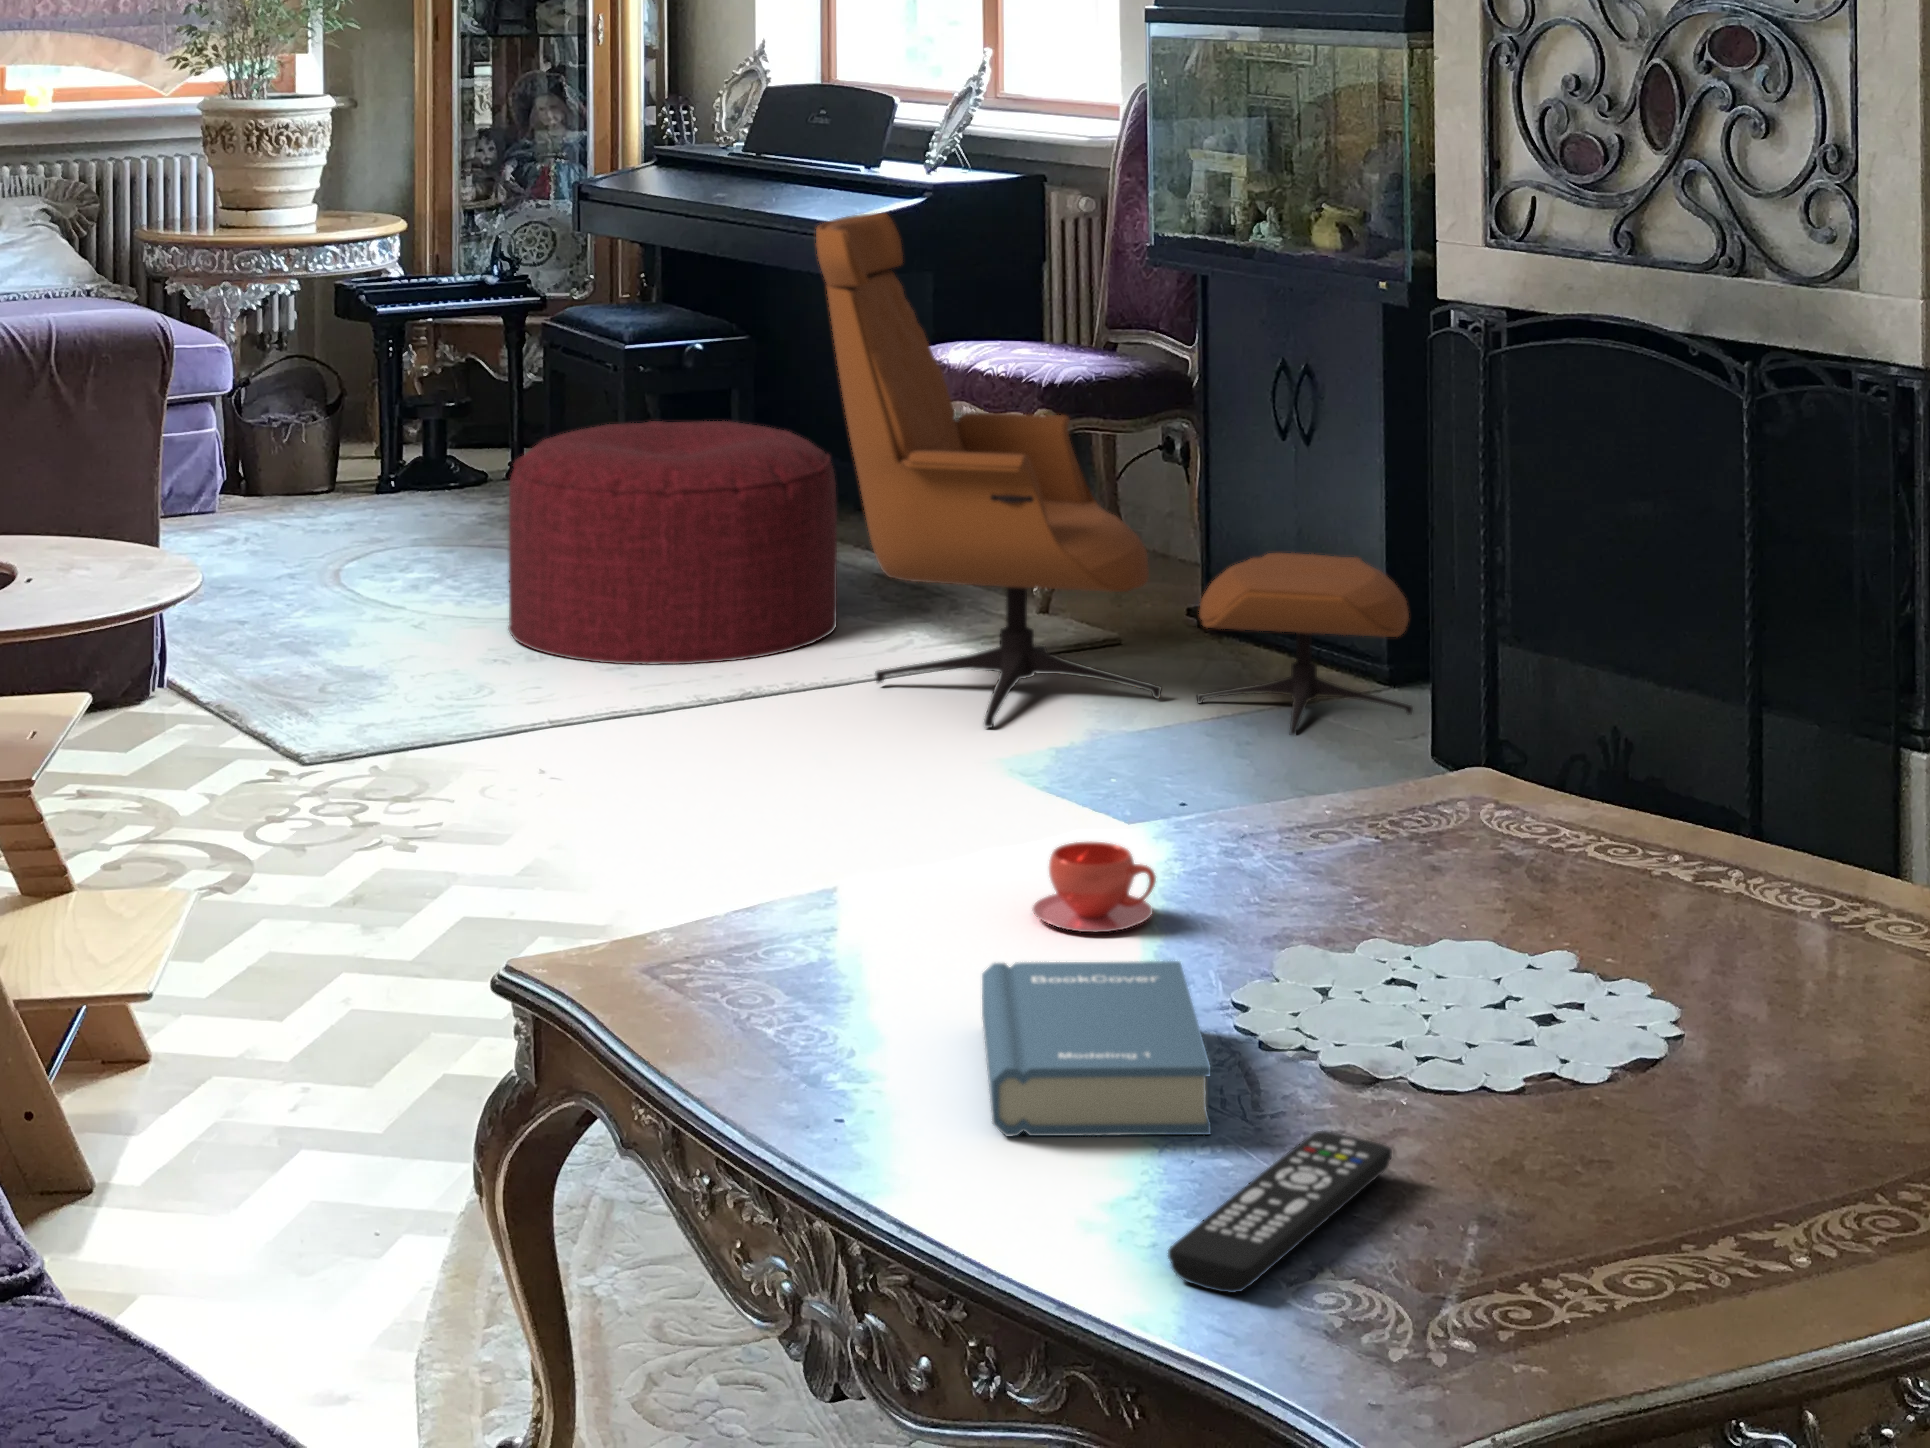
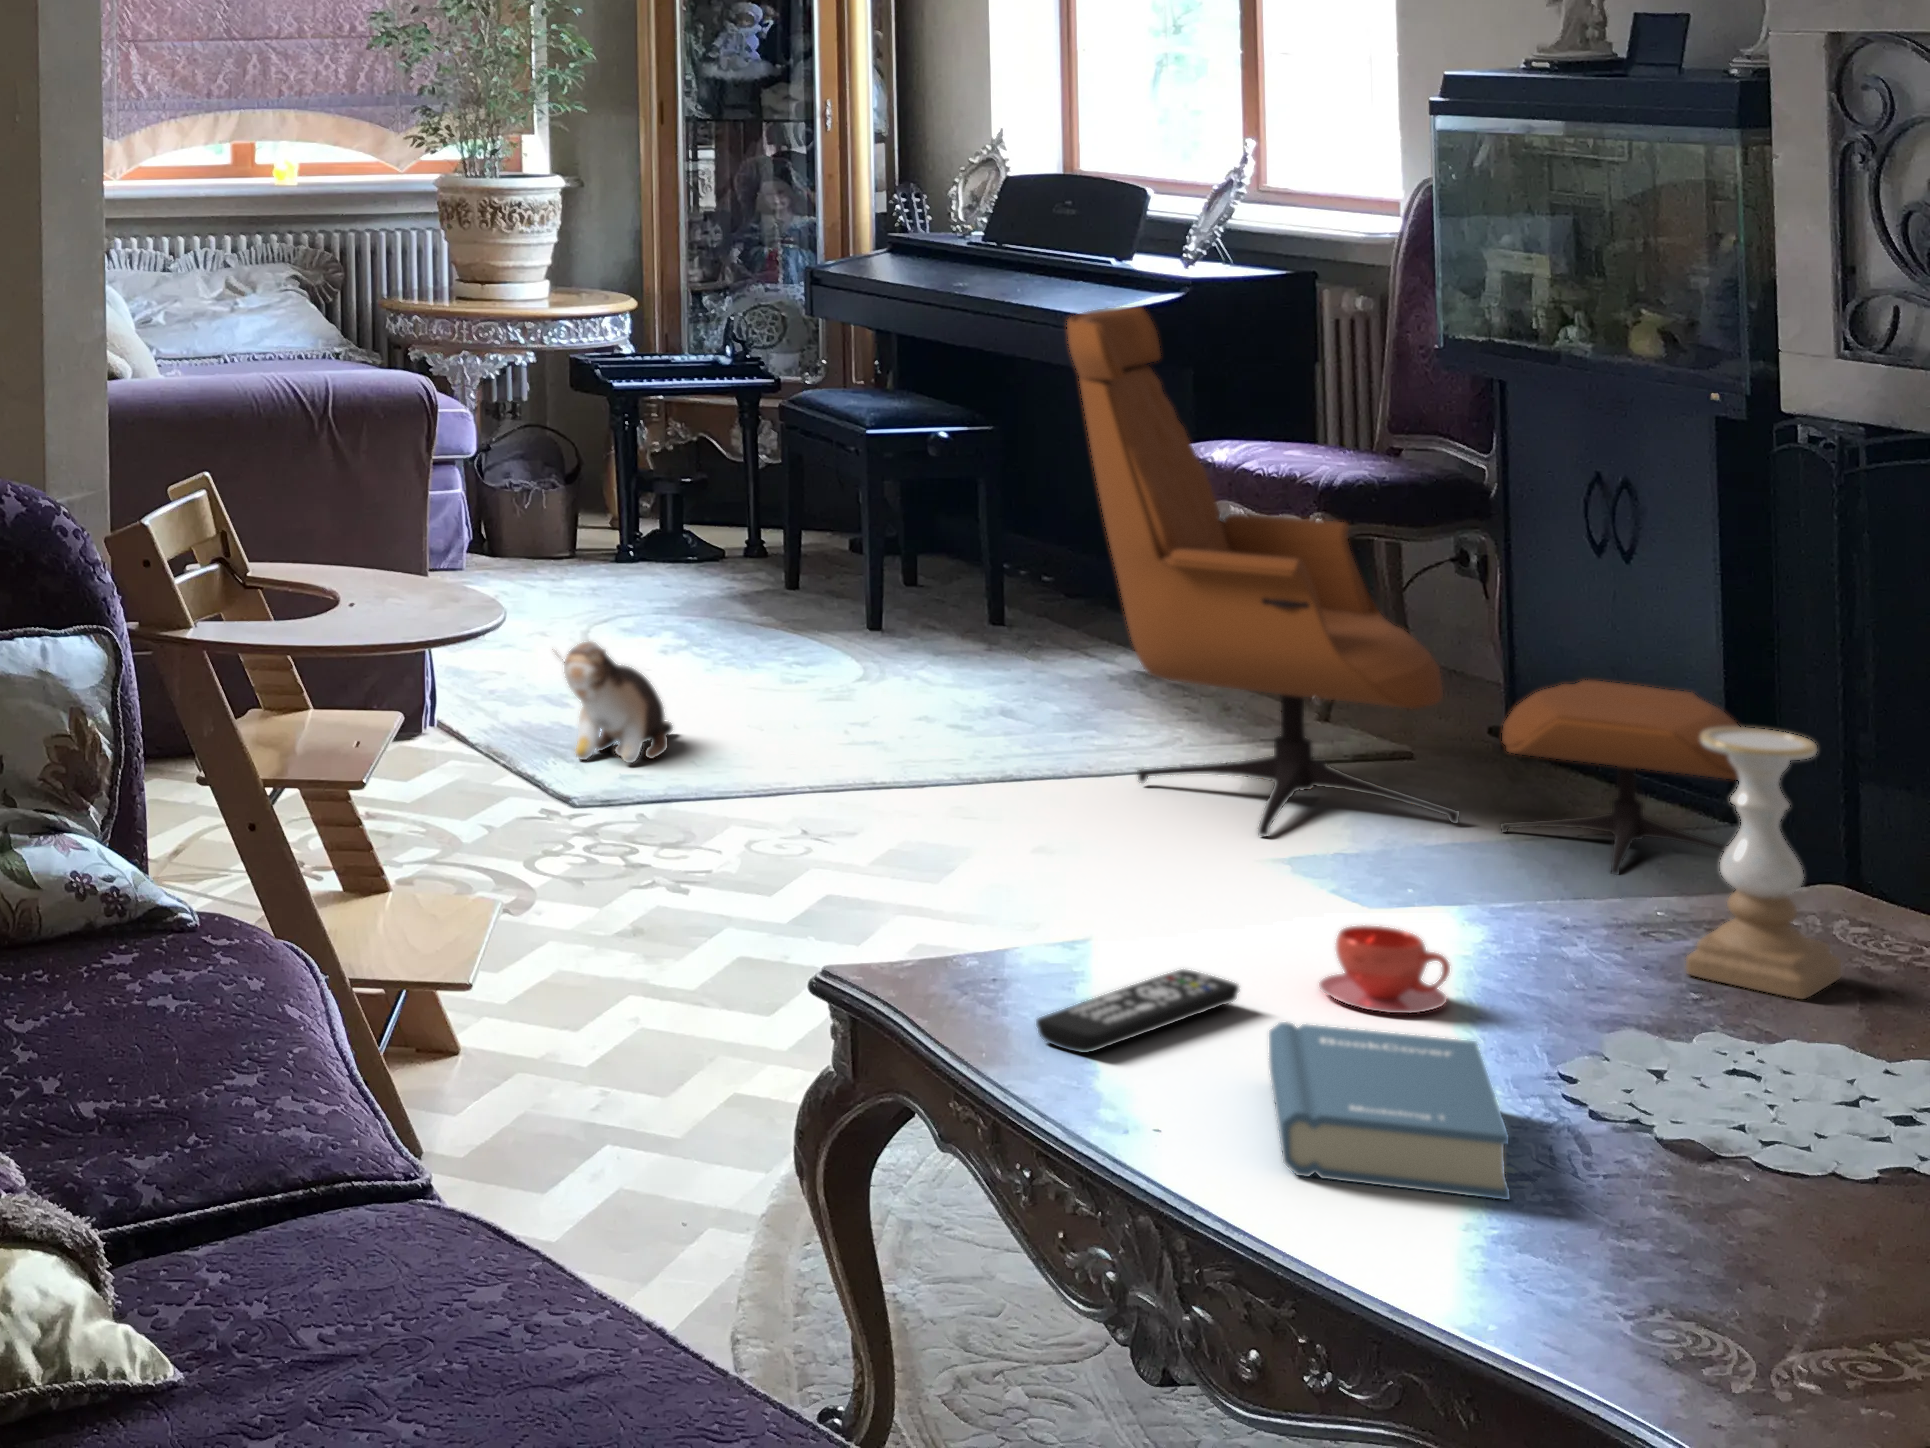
ottoman: present [508,421,837,665] -> none [752,506,1093,748]
plush toy: none [296,583,425,708] -> present [552,642,673,763]
candle holder: none [1367,607,1500,871] -> present [1686,727,1841,999]
remote control: present [1168,1131,1392,1293] -> present [1036,970,1239,1053]

